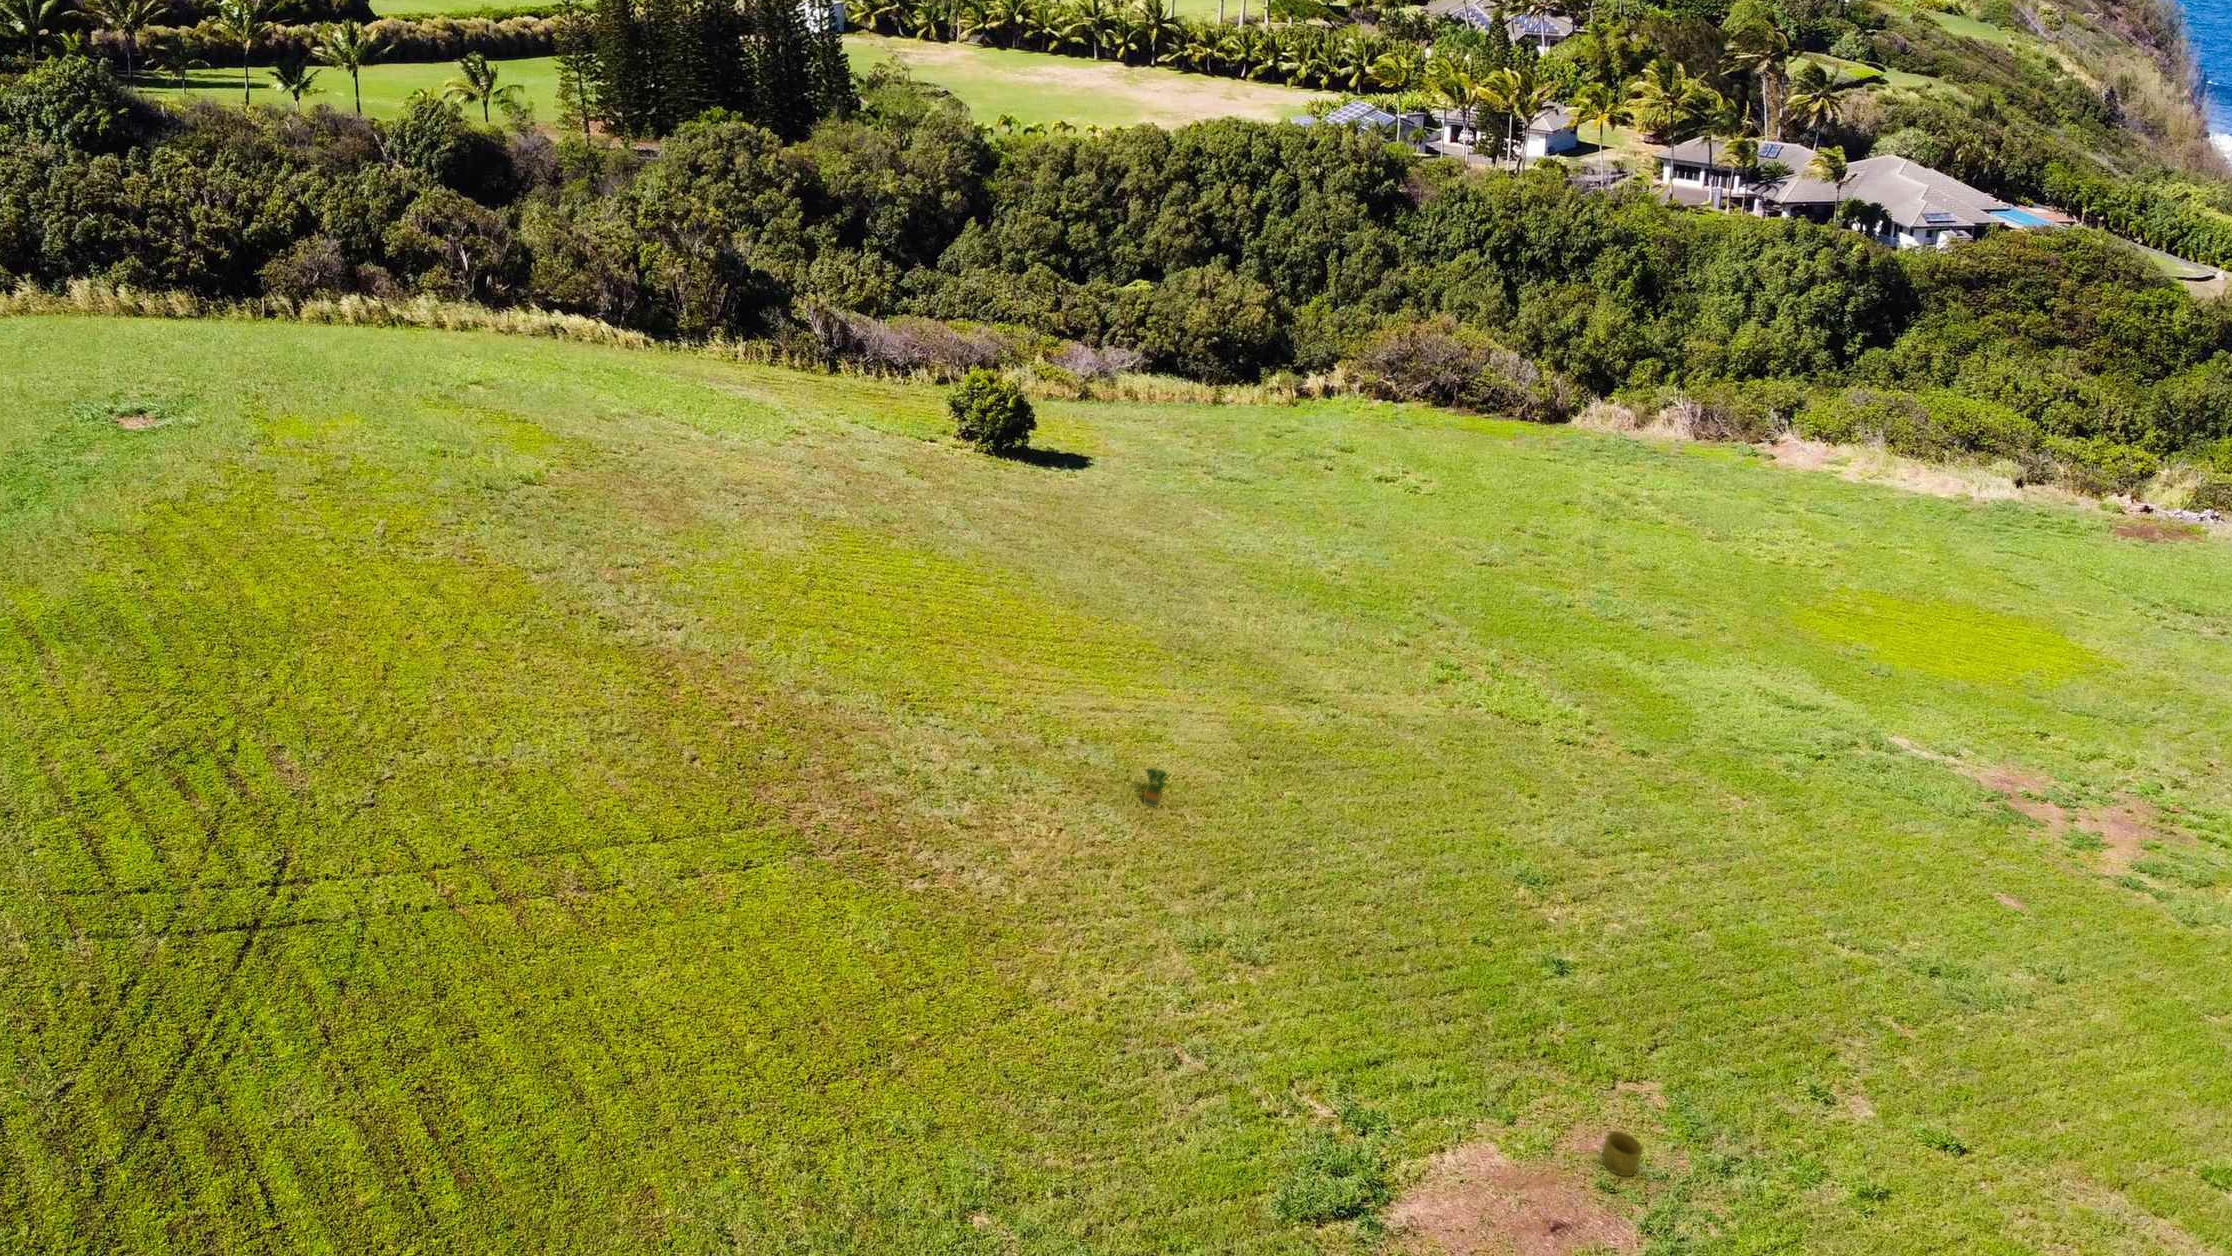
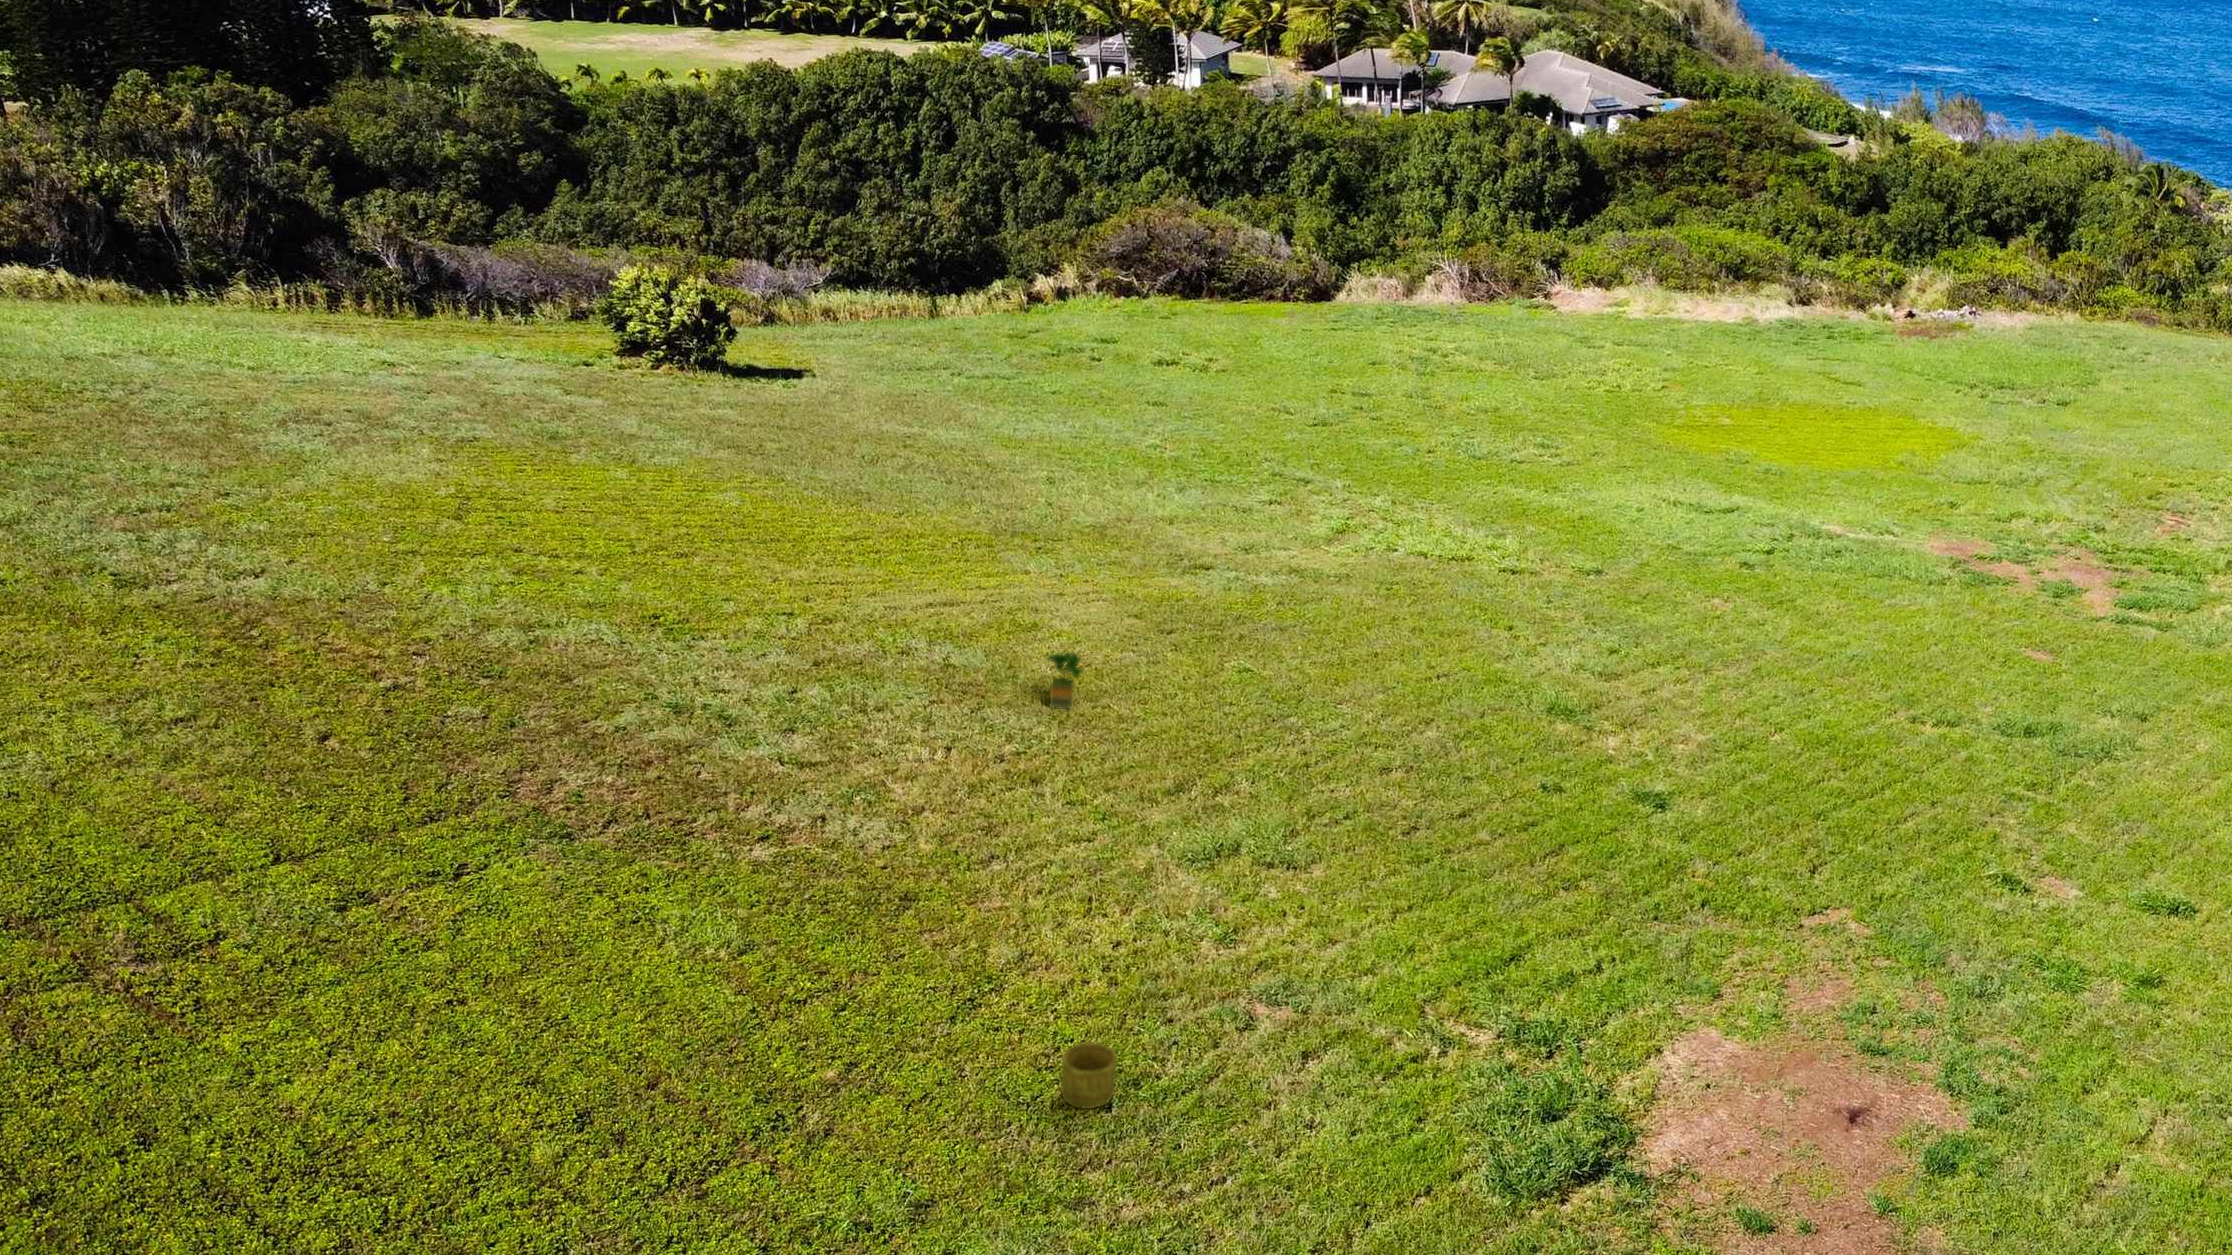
wooden bucket: present [1602,1131,1643,1176] -> present [1061,1042,1118,1109]

